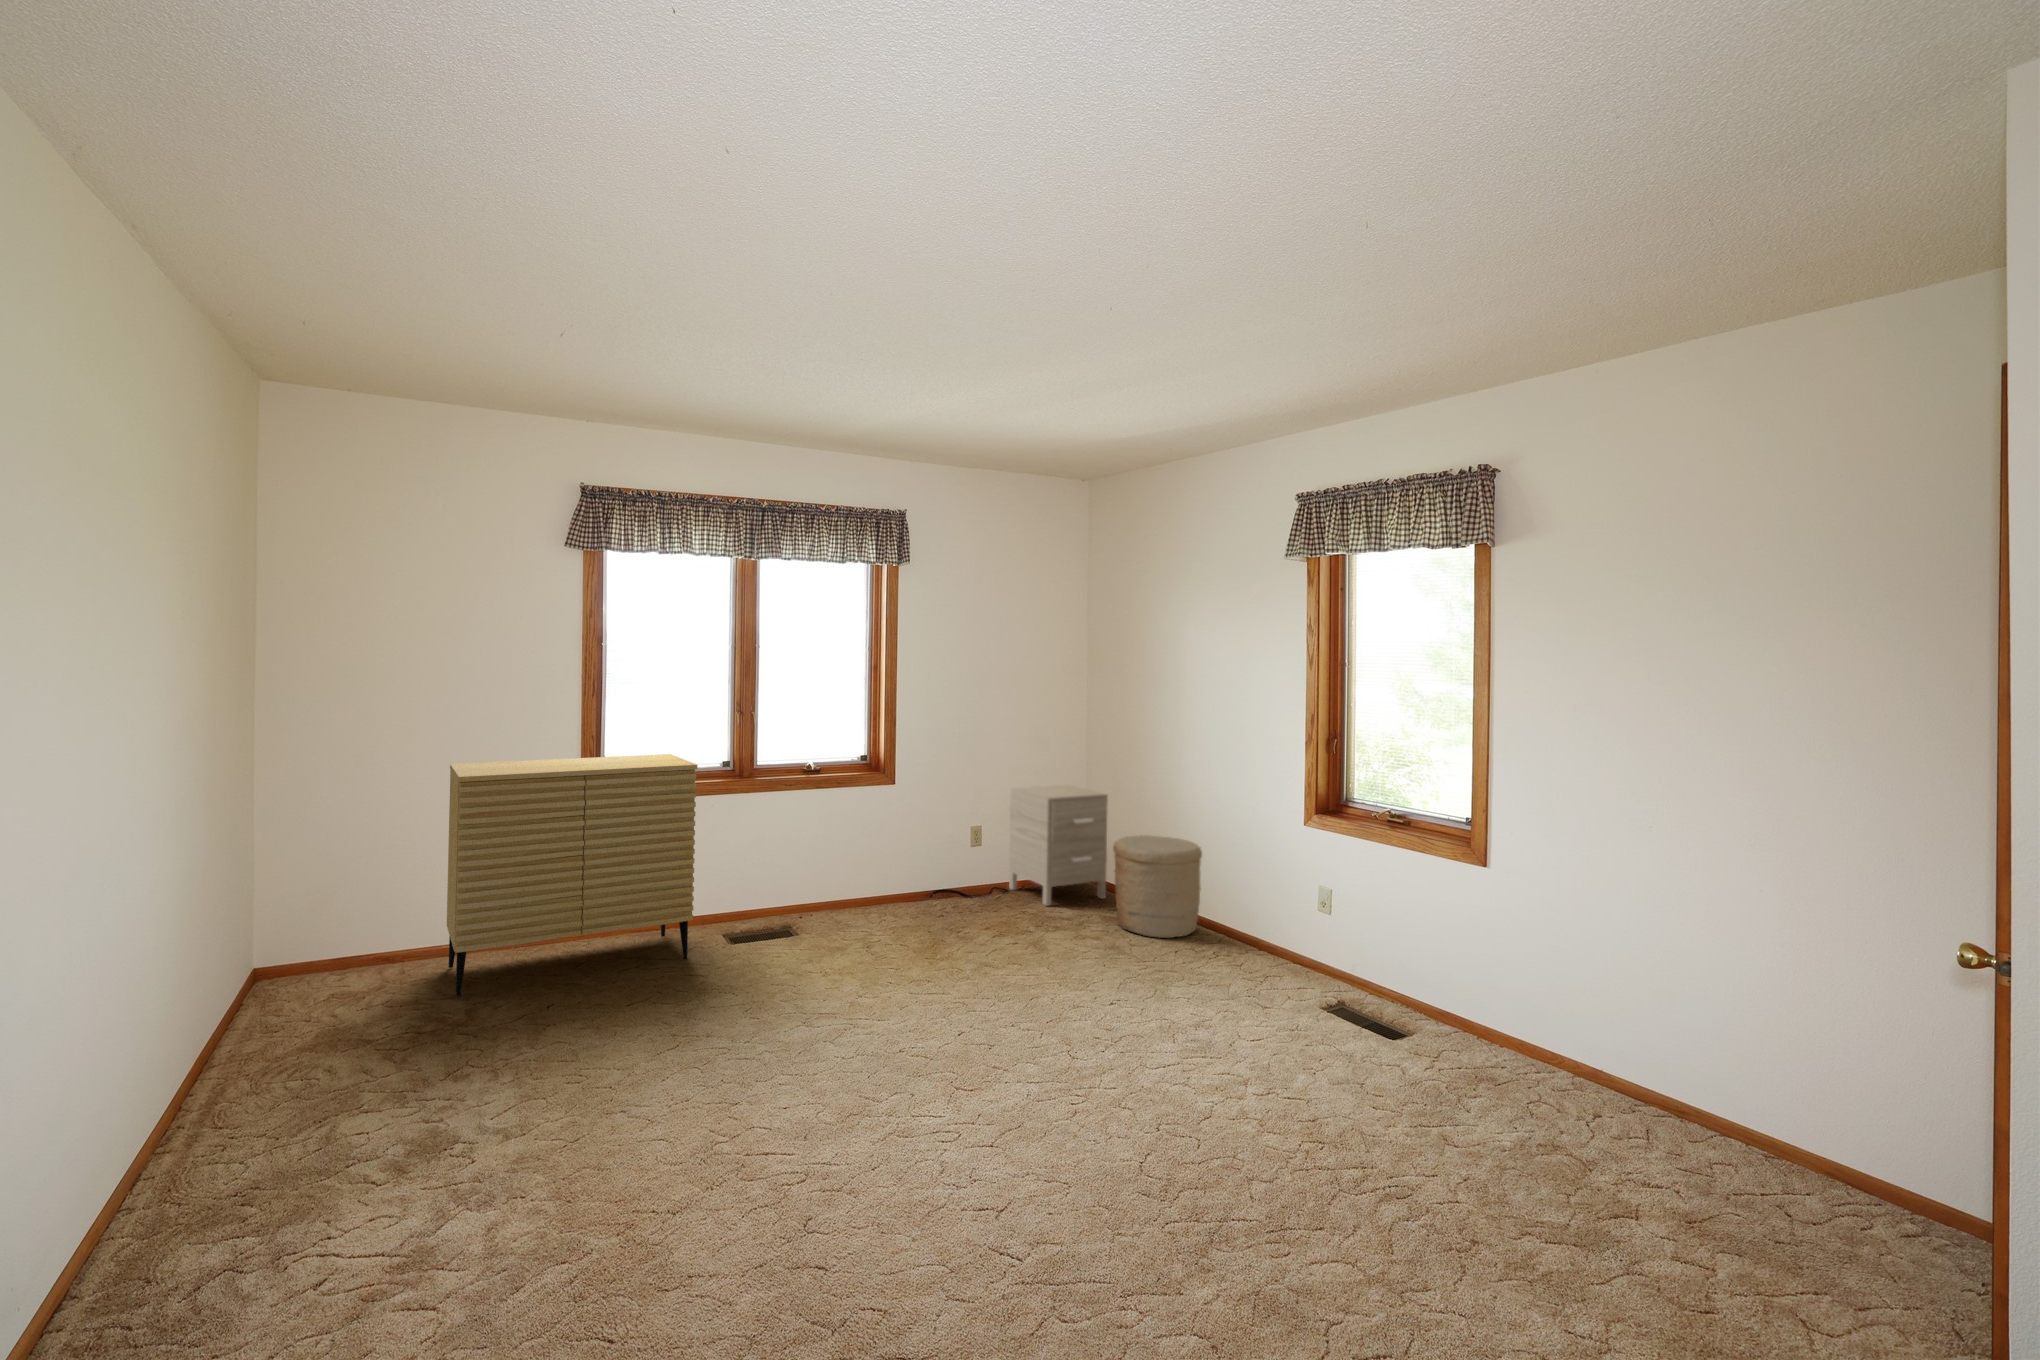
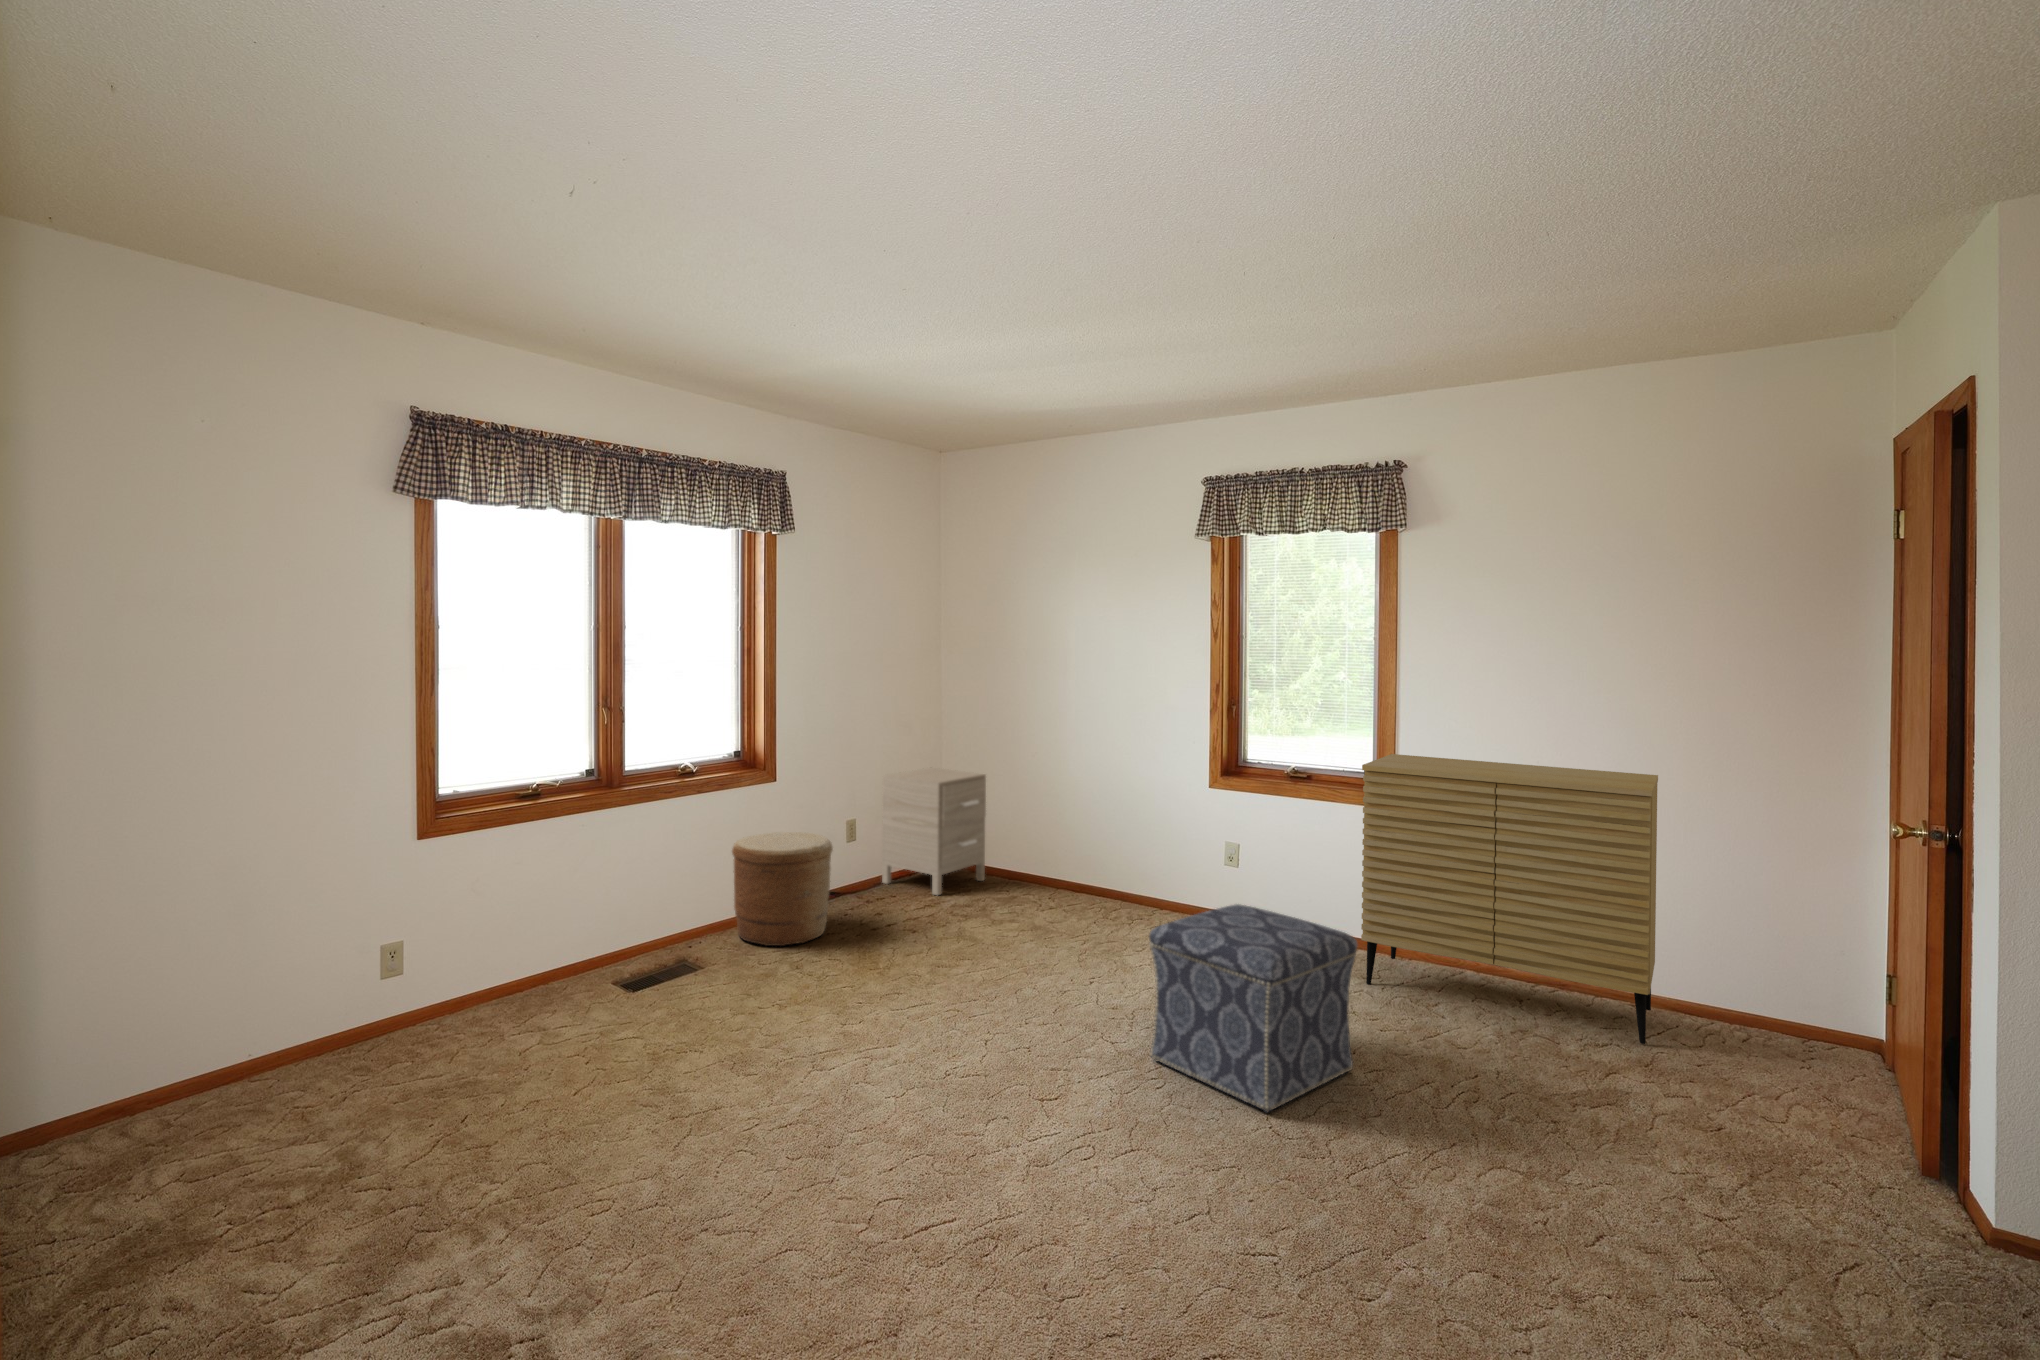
dresser: present [447,754,698,996] -> present [1361,754,1658,1044]
woven basket: present [1113,835,1202,938] -> present [732,832,833,946]
ottoman: none [1085,940,1291,1149] -> present [1149,904,1357,1112]

